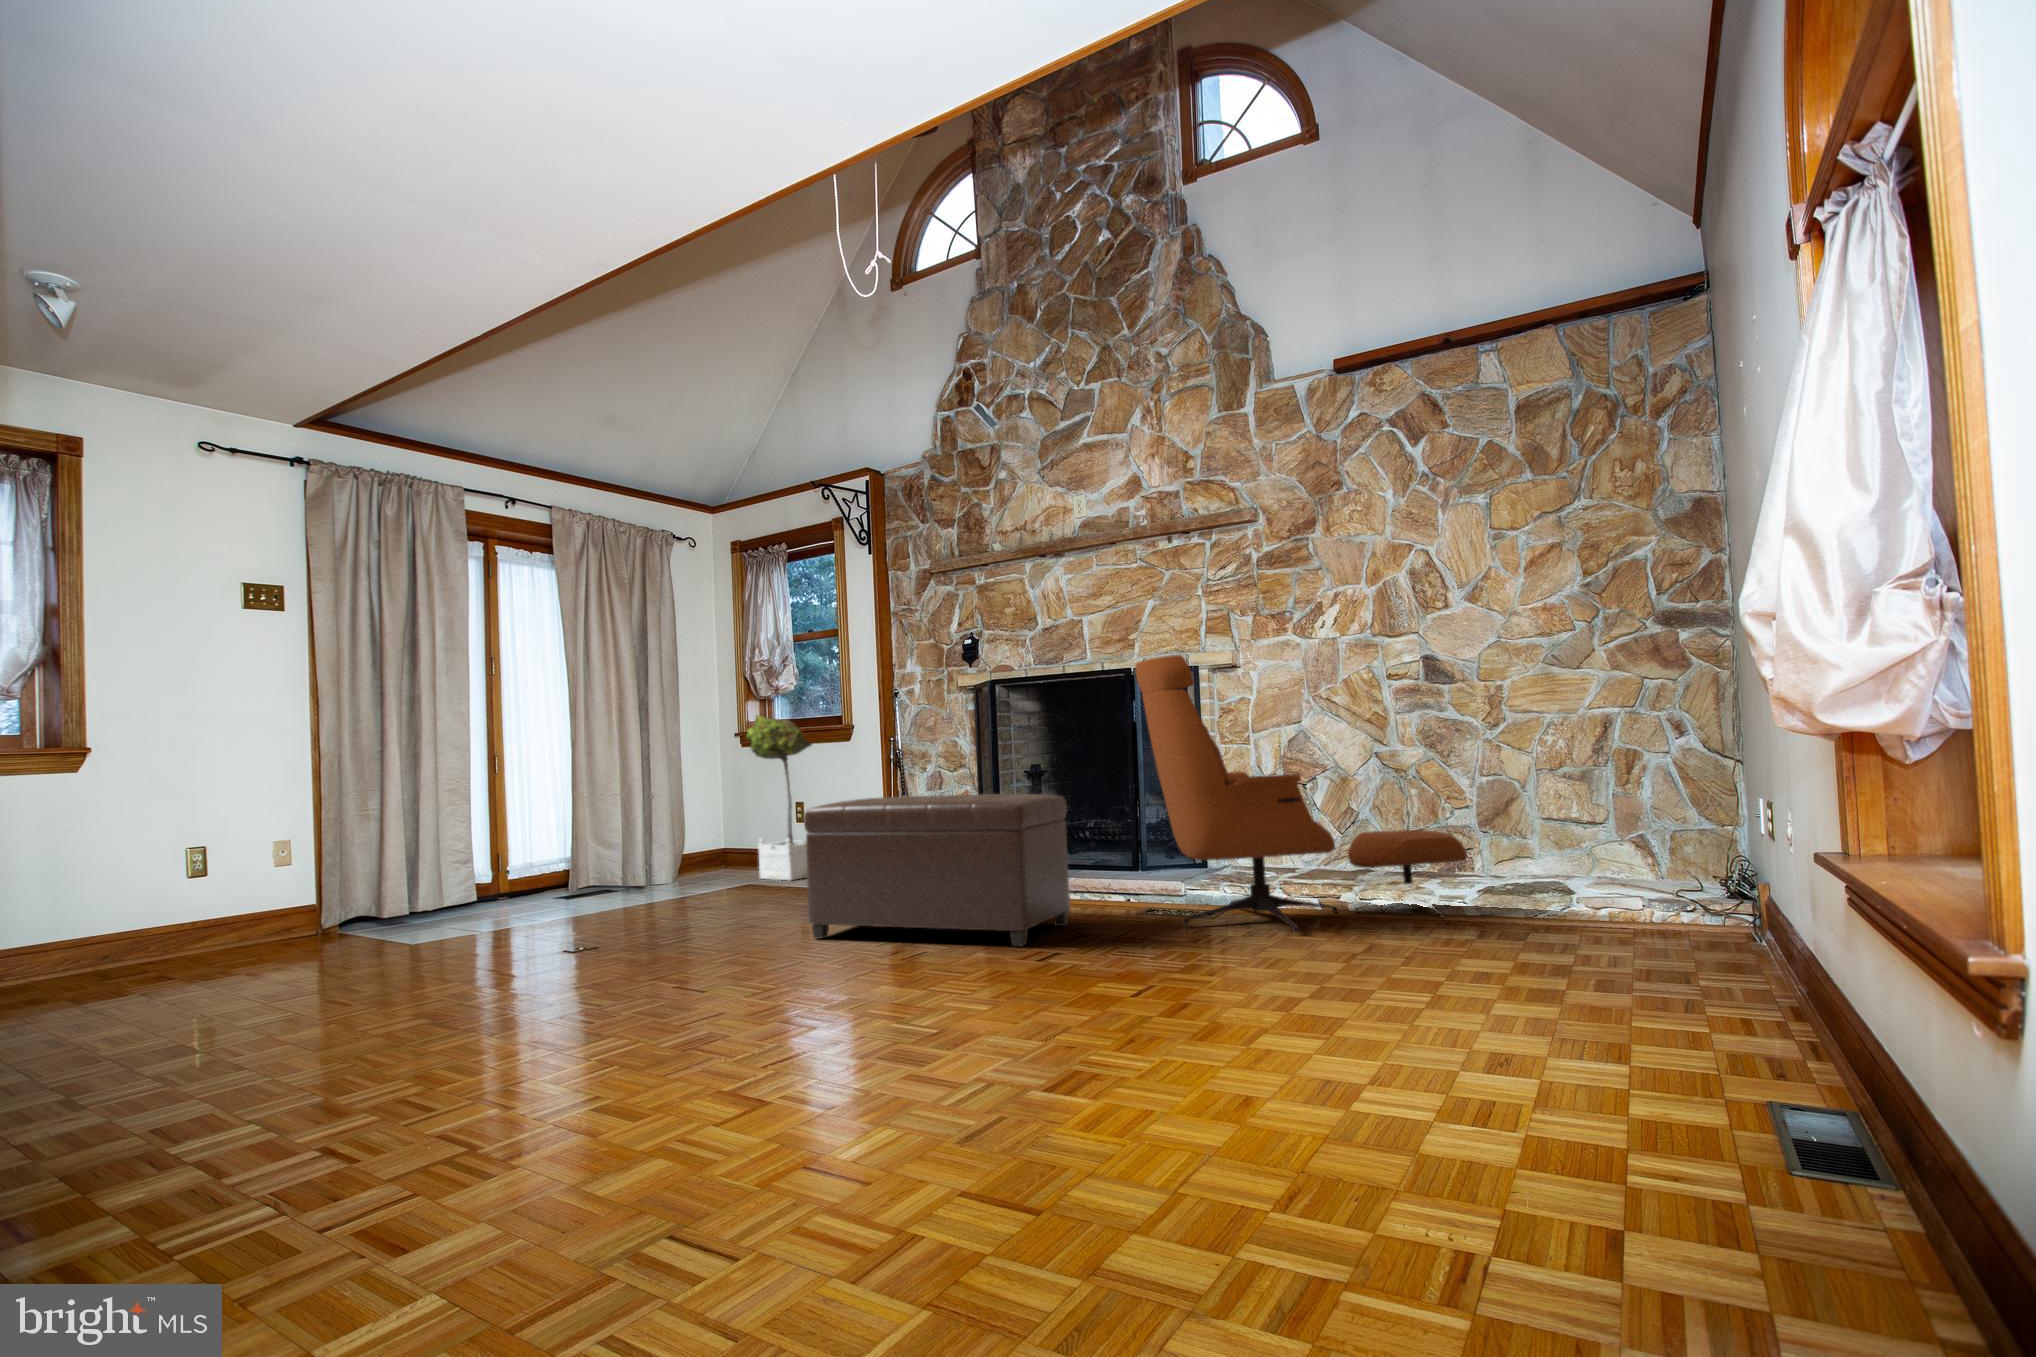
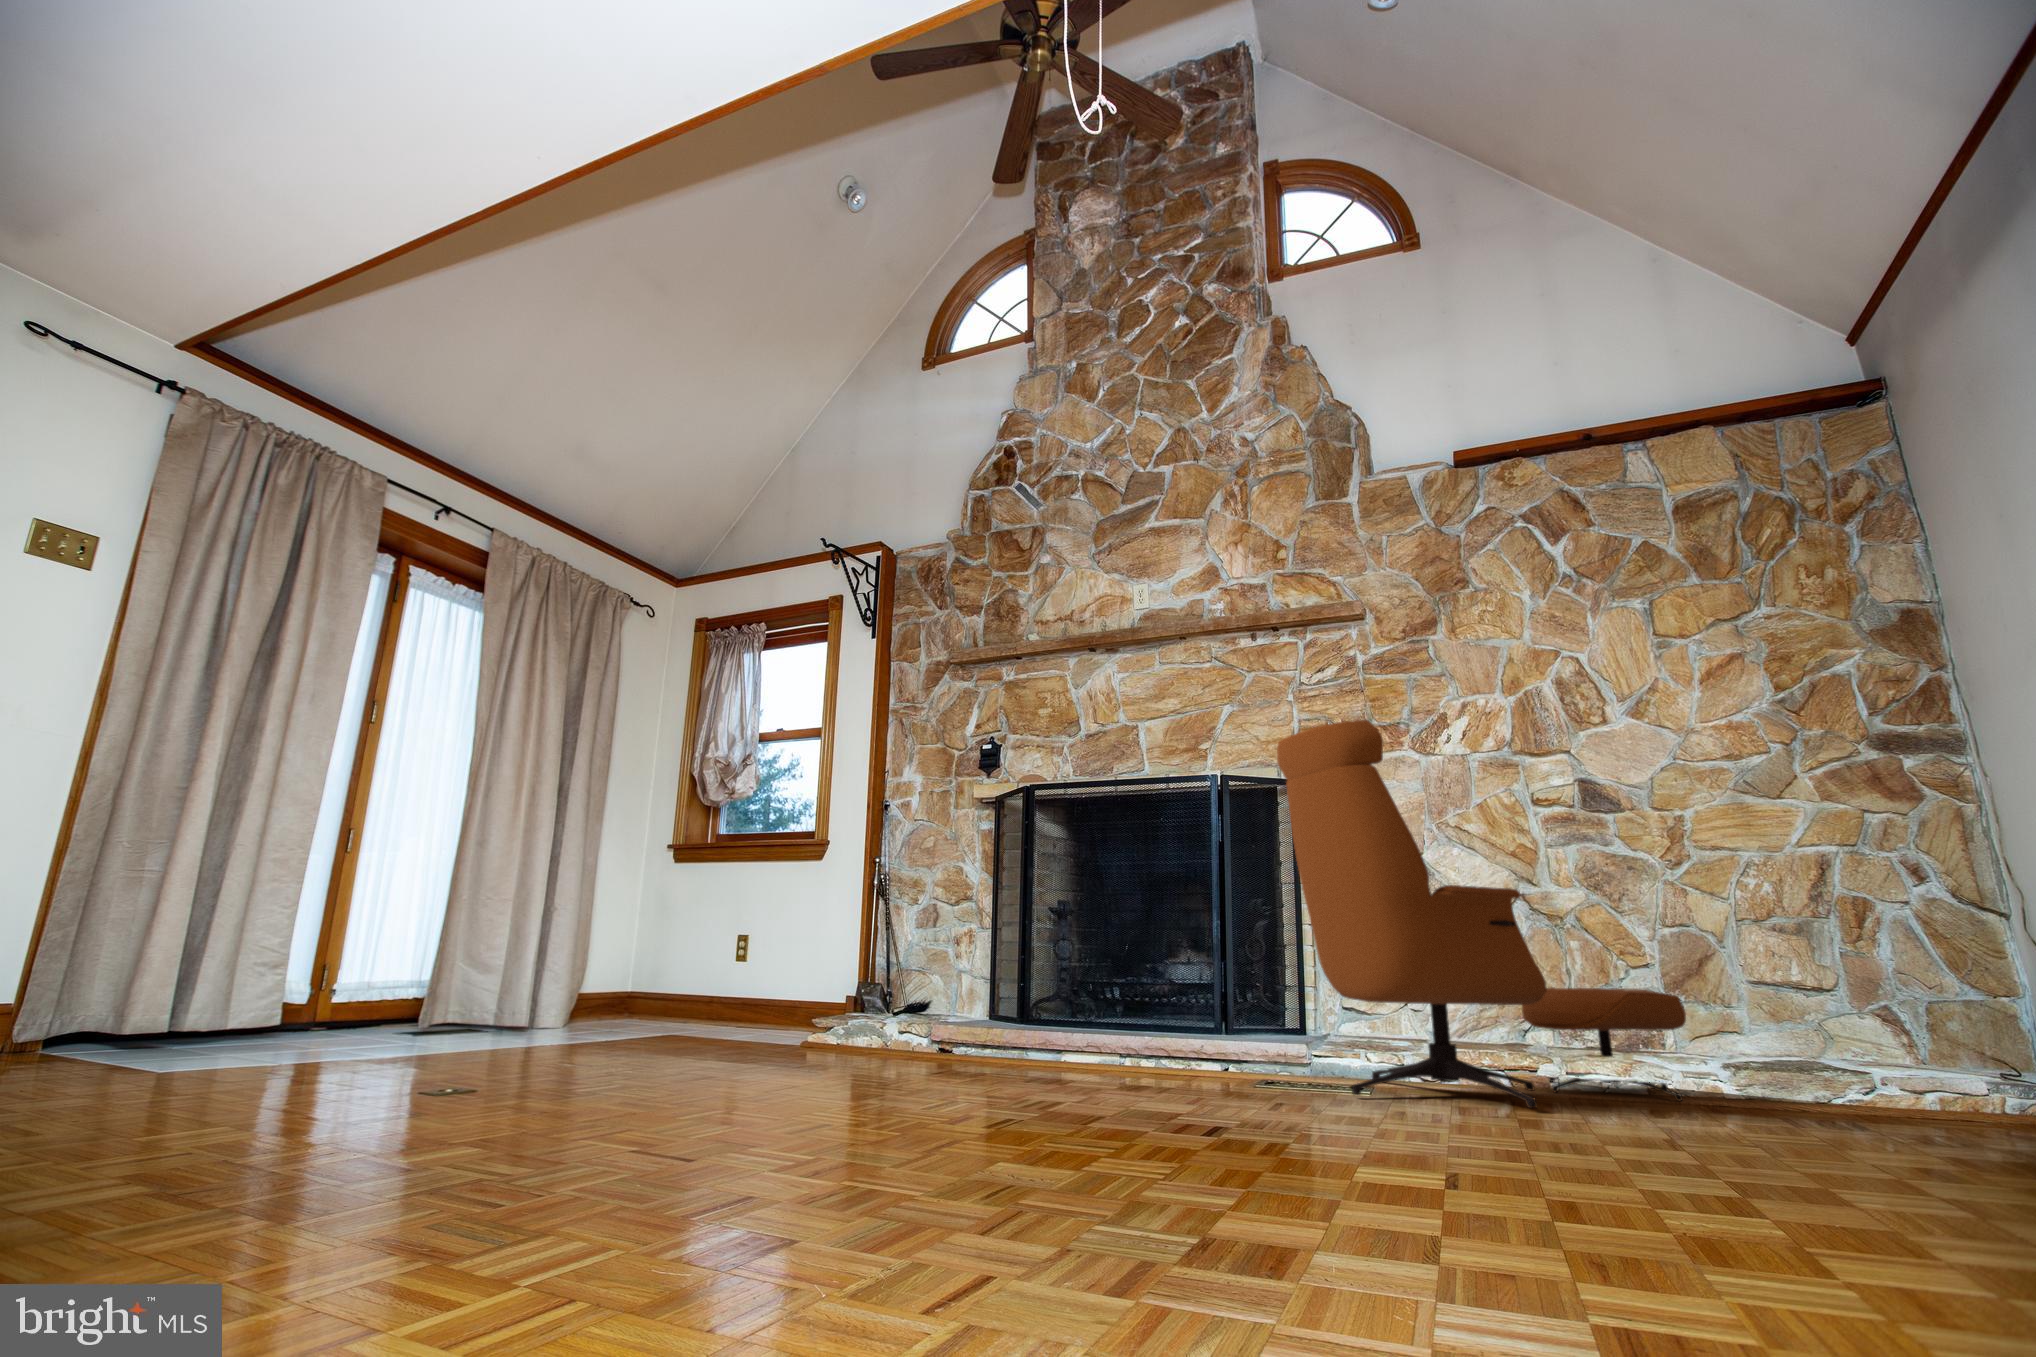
potted tree: present [747,715,812,880] -> none [678,816,766,1033]
ottoman: present [804,794,1070,946] -> none [821,893,1185,1110]

